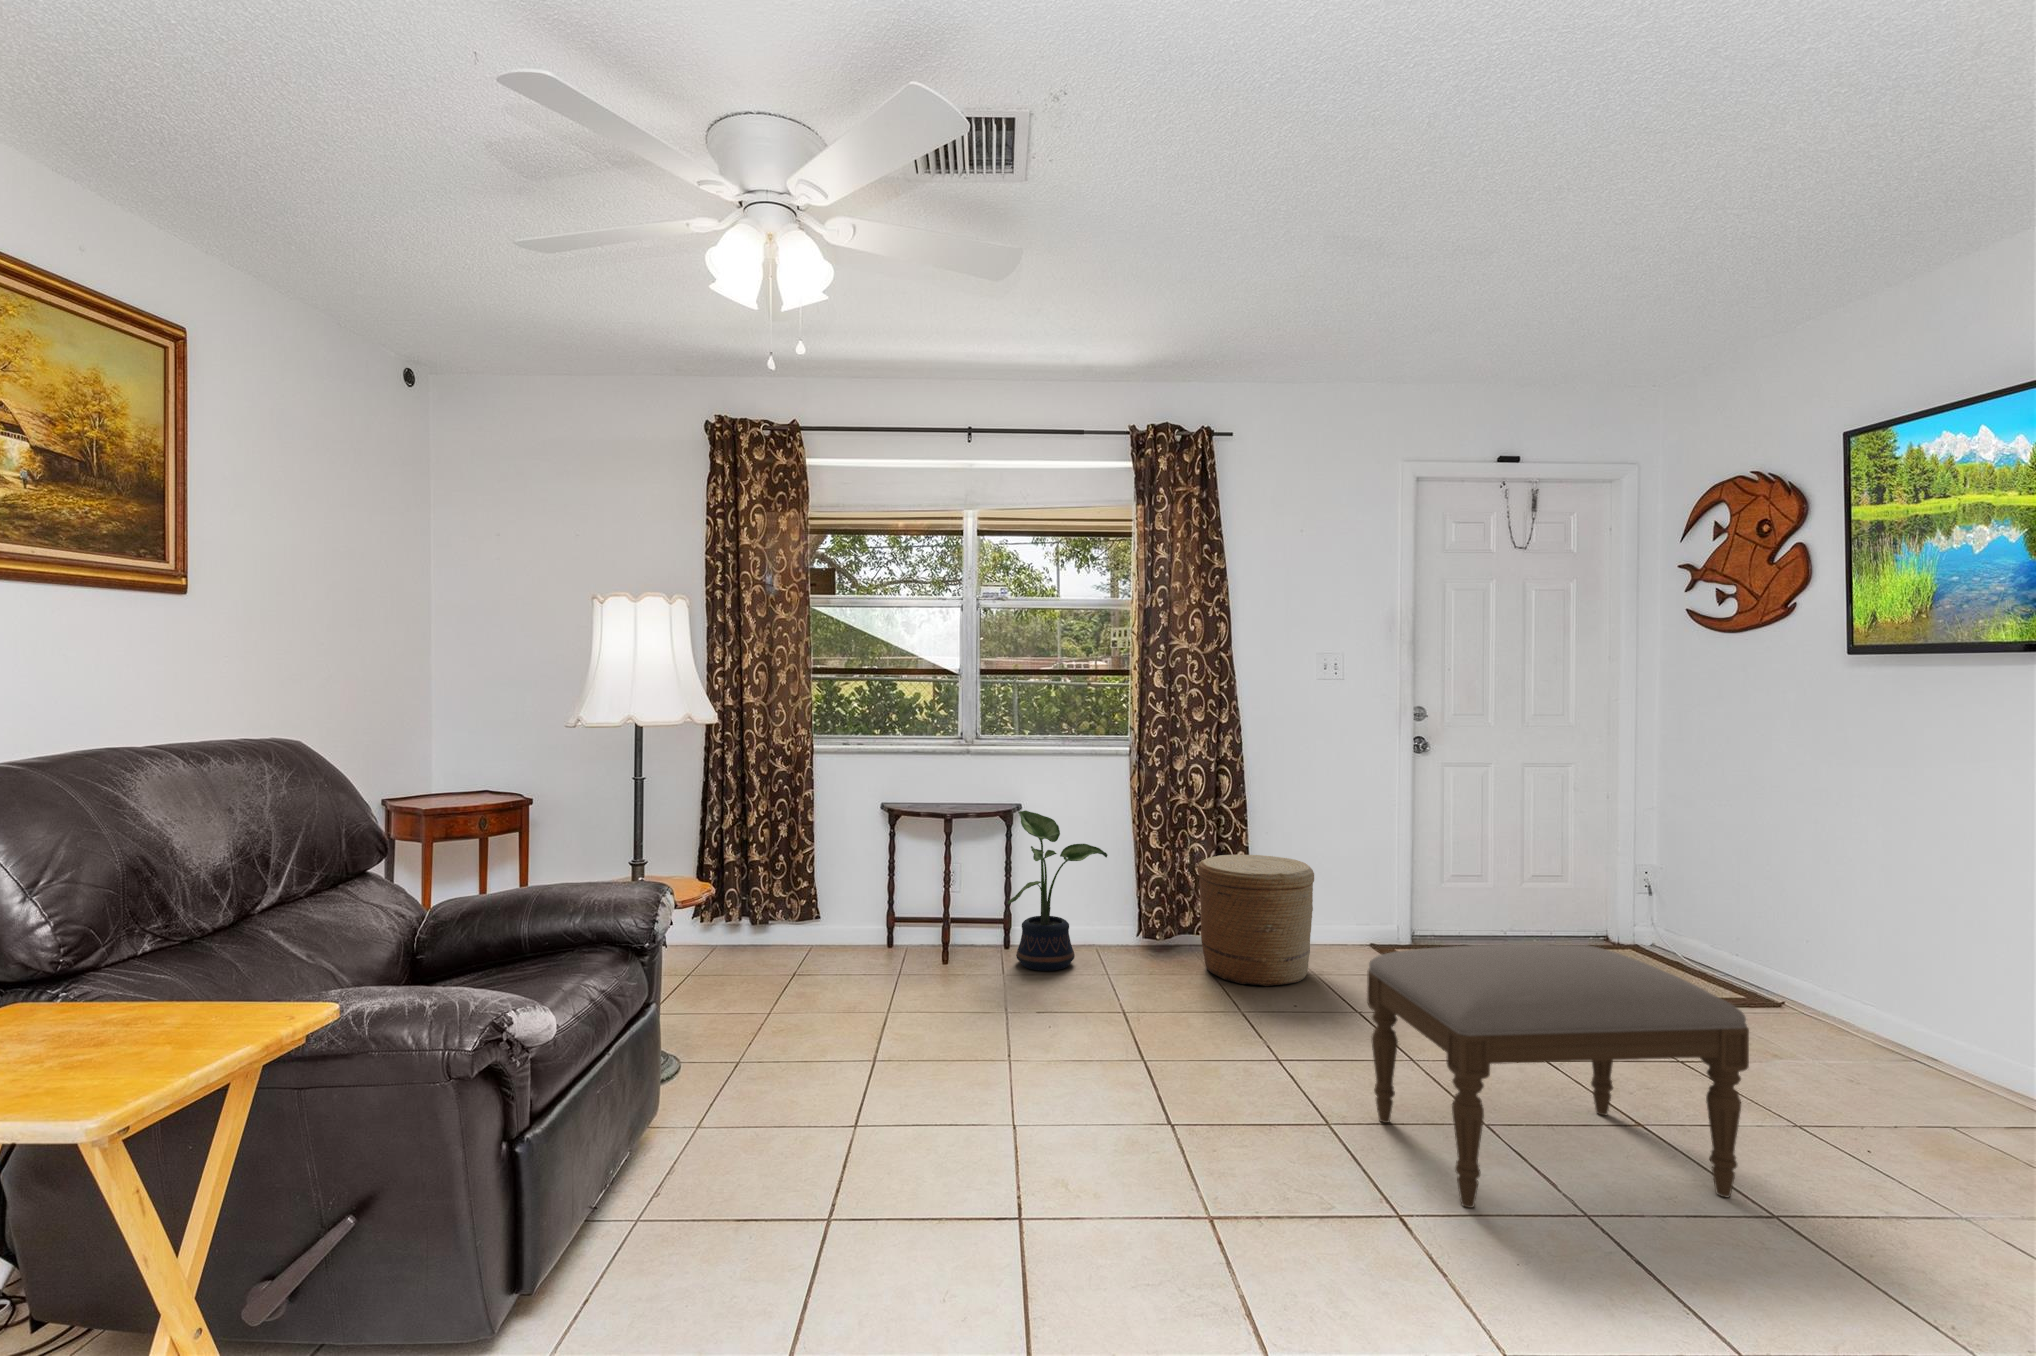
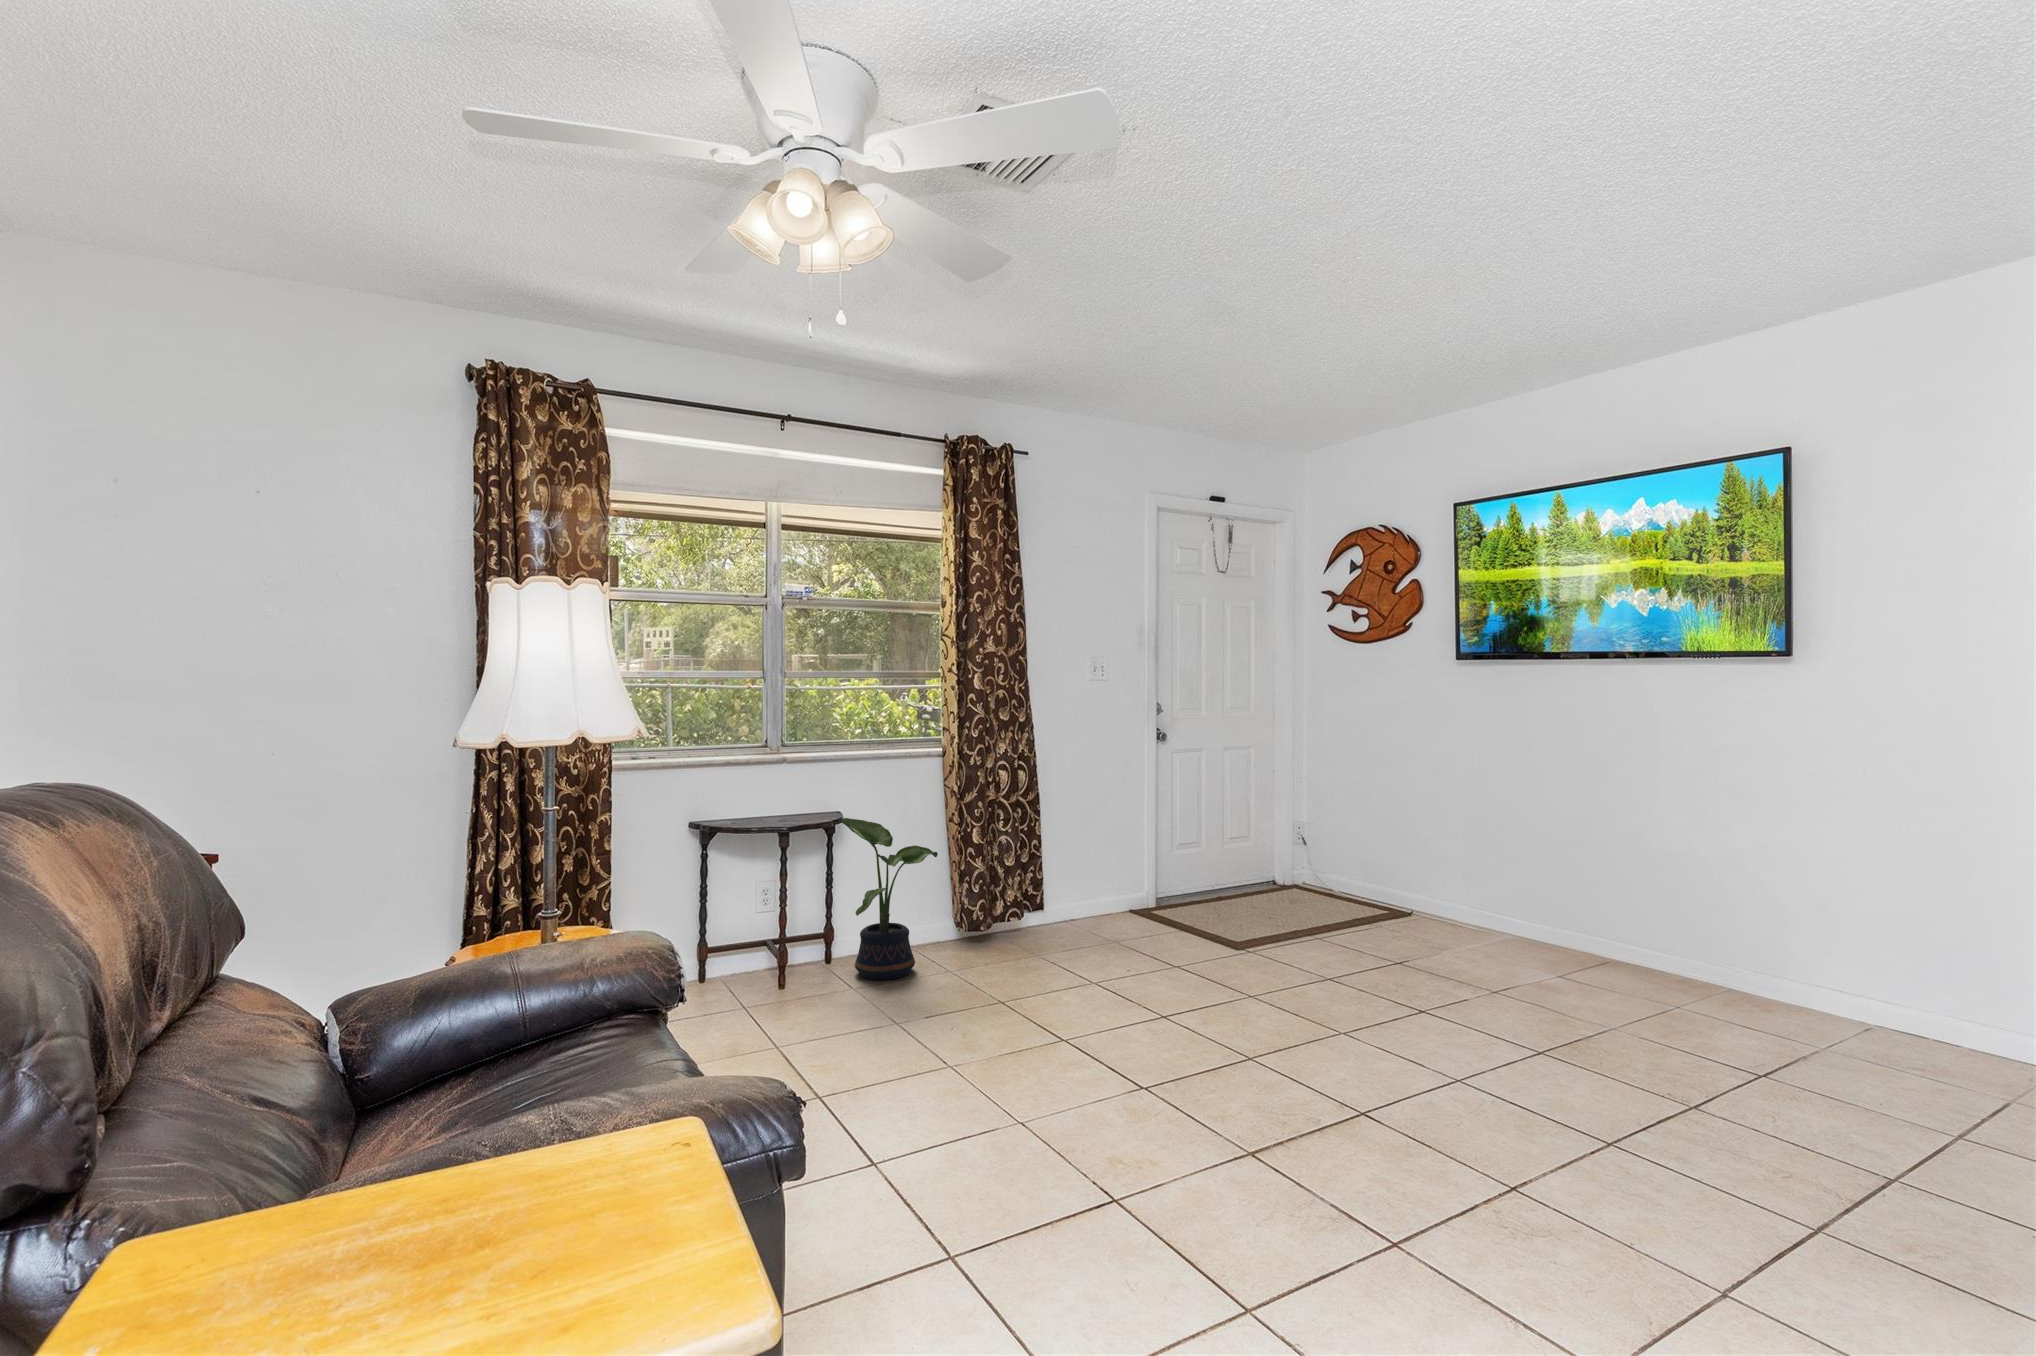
woven basket: present [1198,855,1314,986] -> none [1020,841,1125,960]
ottoman: present [1367,944,1749,1208] -> none [1293,878,1562,1097]

